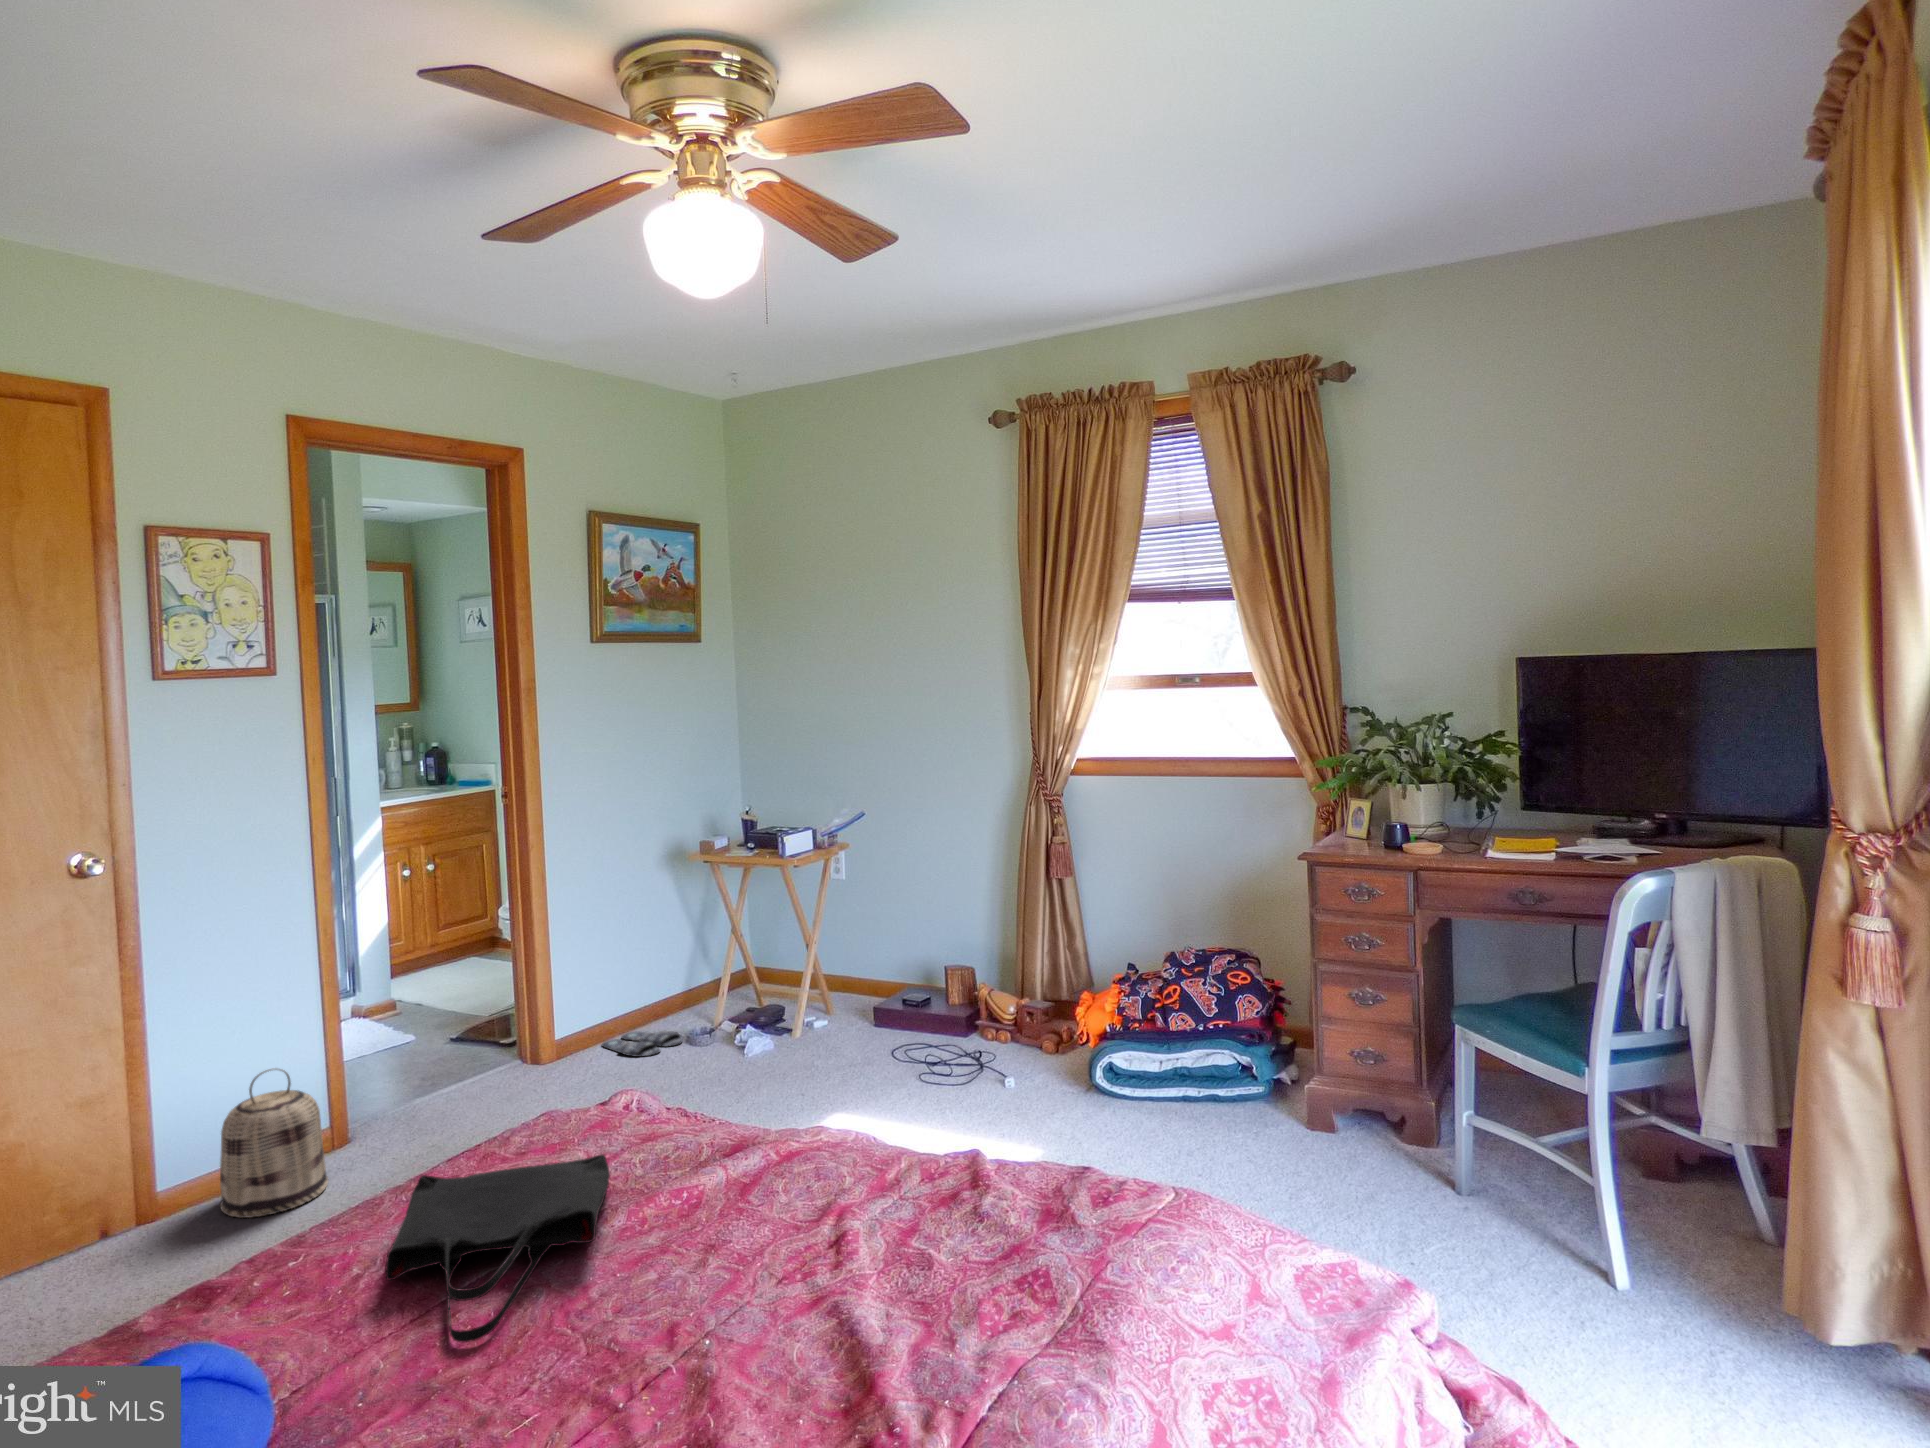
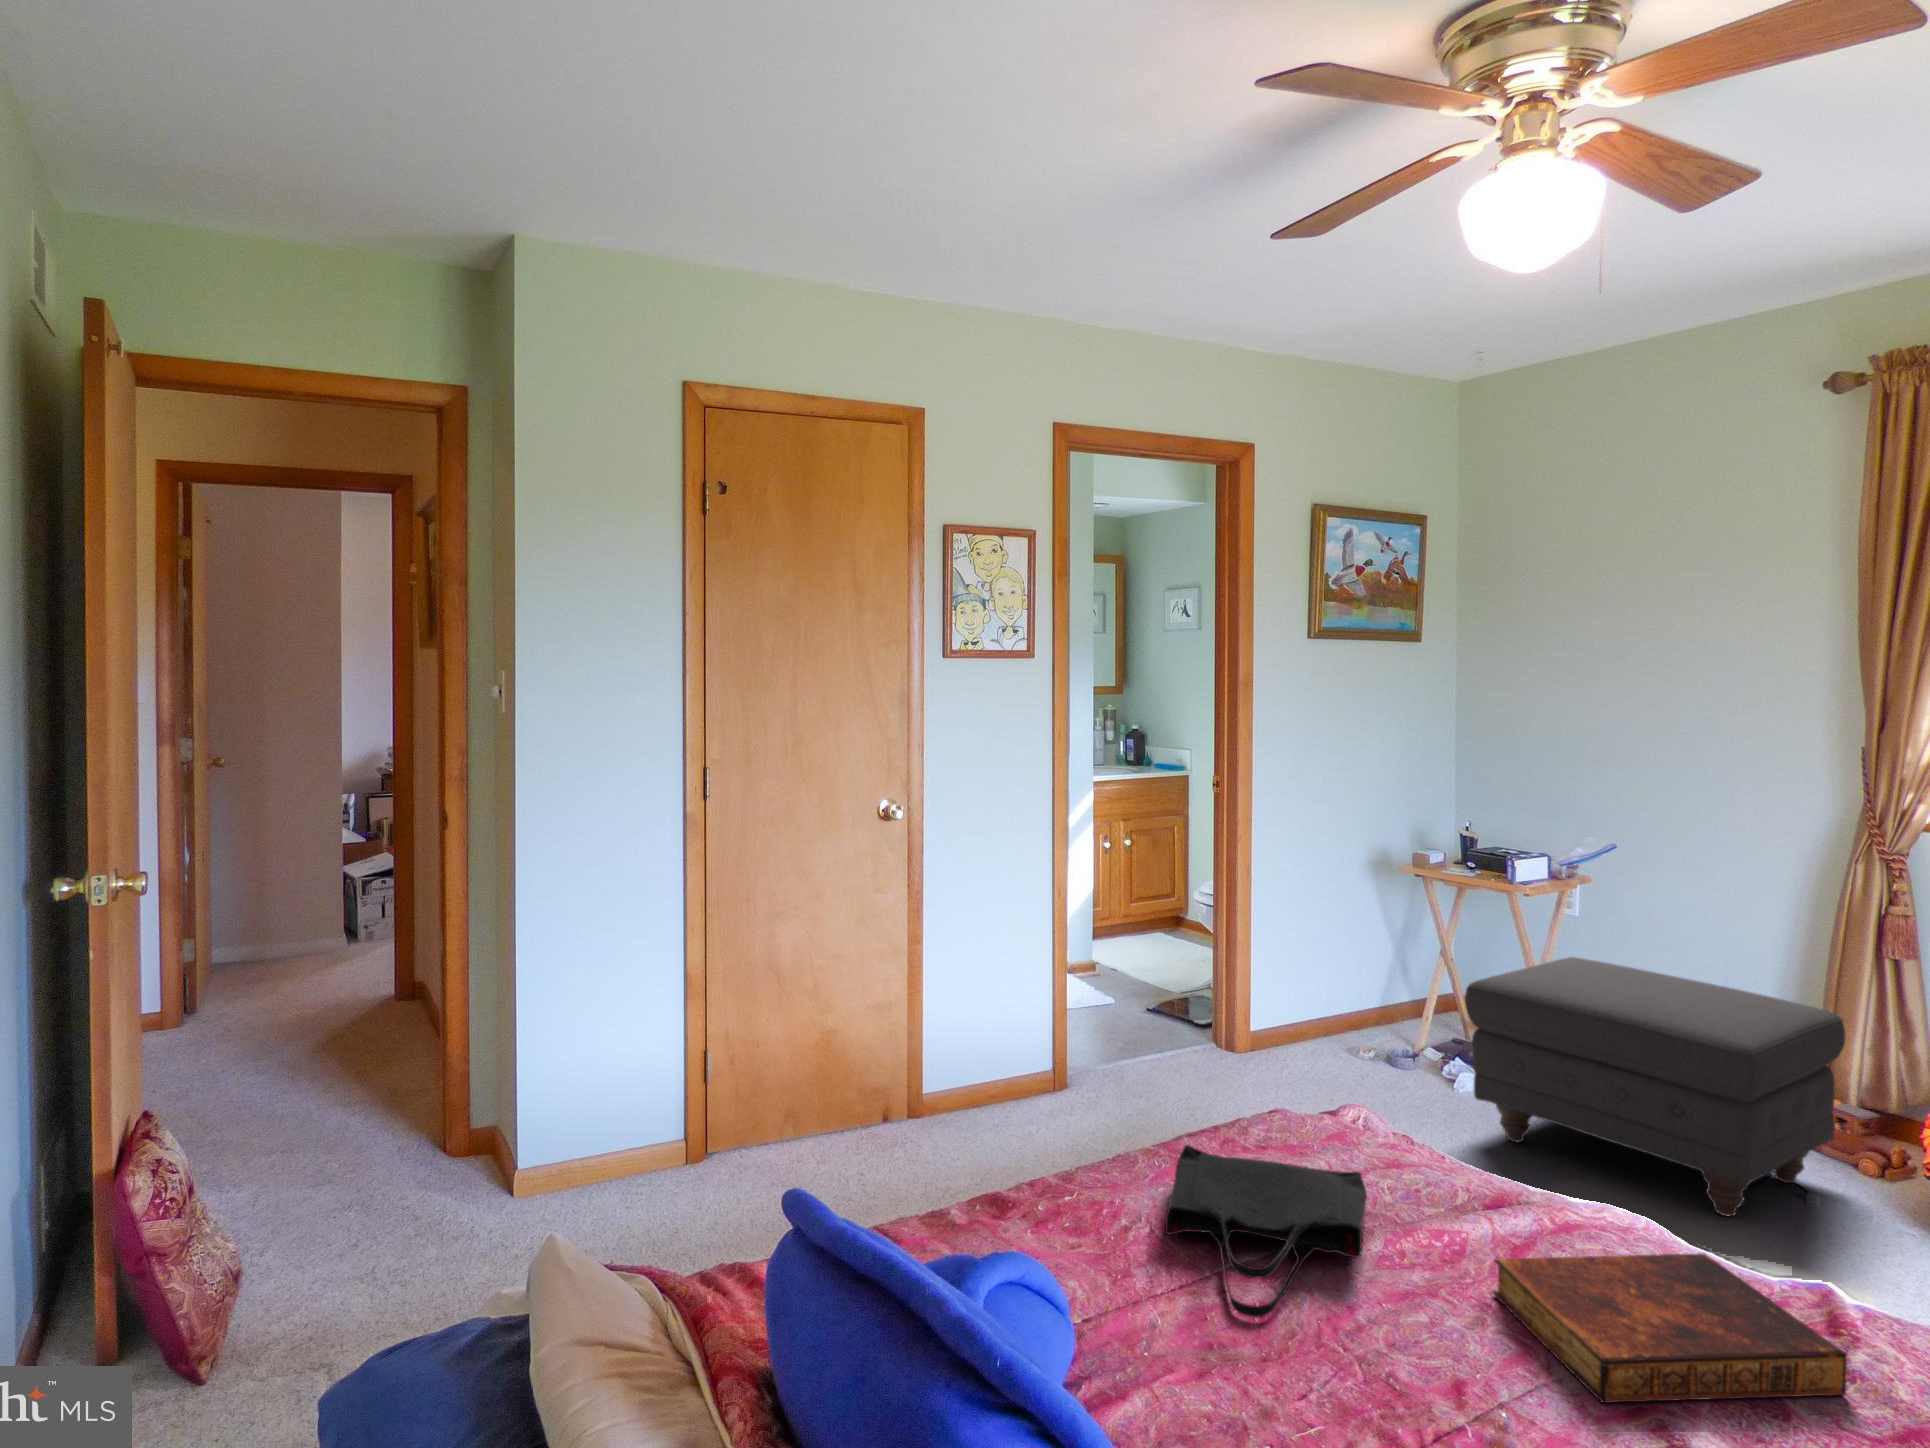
ottoman: none [744,912,1017,1104] -> present [1465,957,1845,1217]
slippers: present [602,1031,682,1057] -> none [1295,1042,1382,1072]
basket: present [220,1068,329,1218] -> none [971,1007,1054,1135]
book: none [716,1144,979,1307] -> present [1493,1253,1847,1403]

